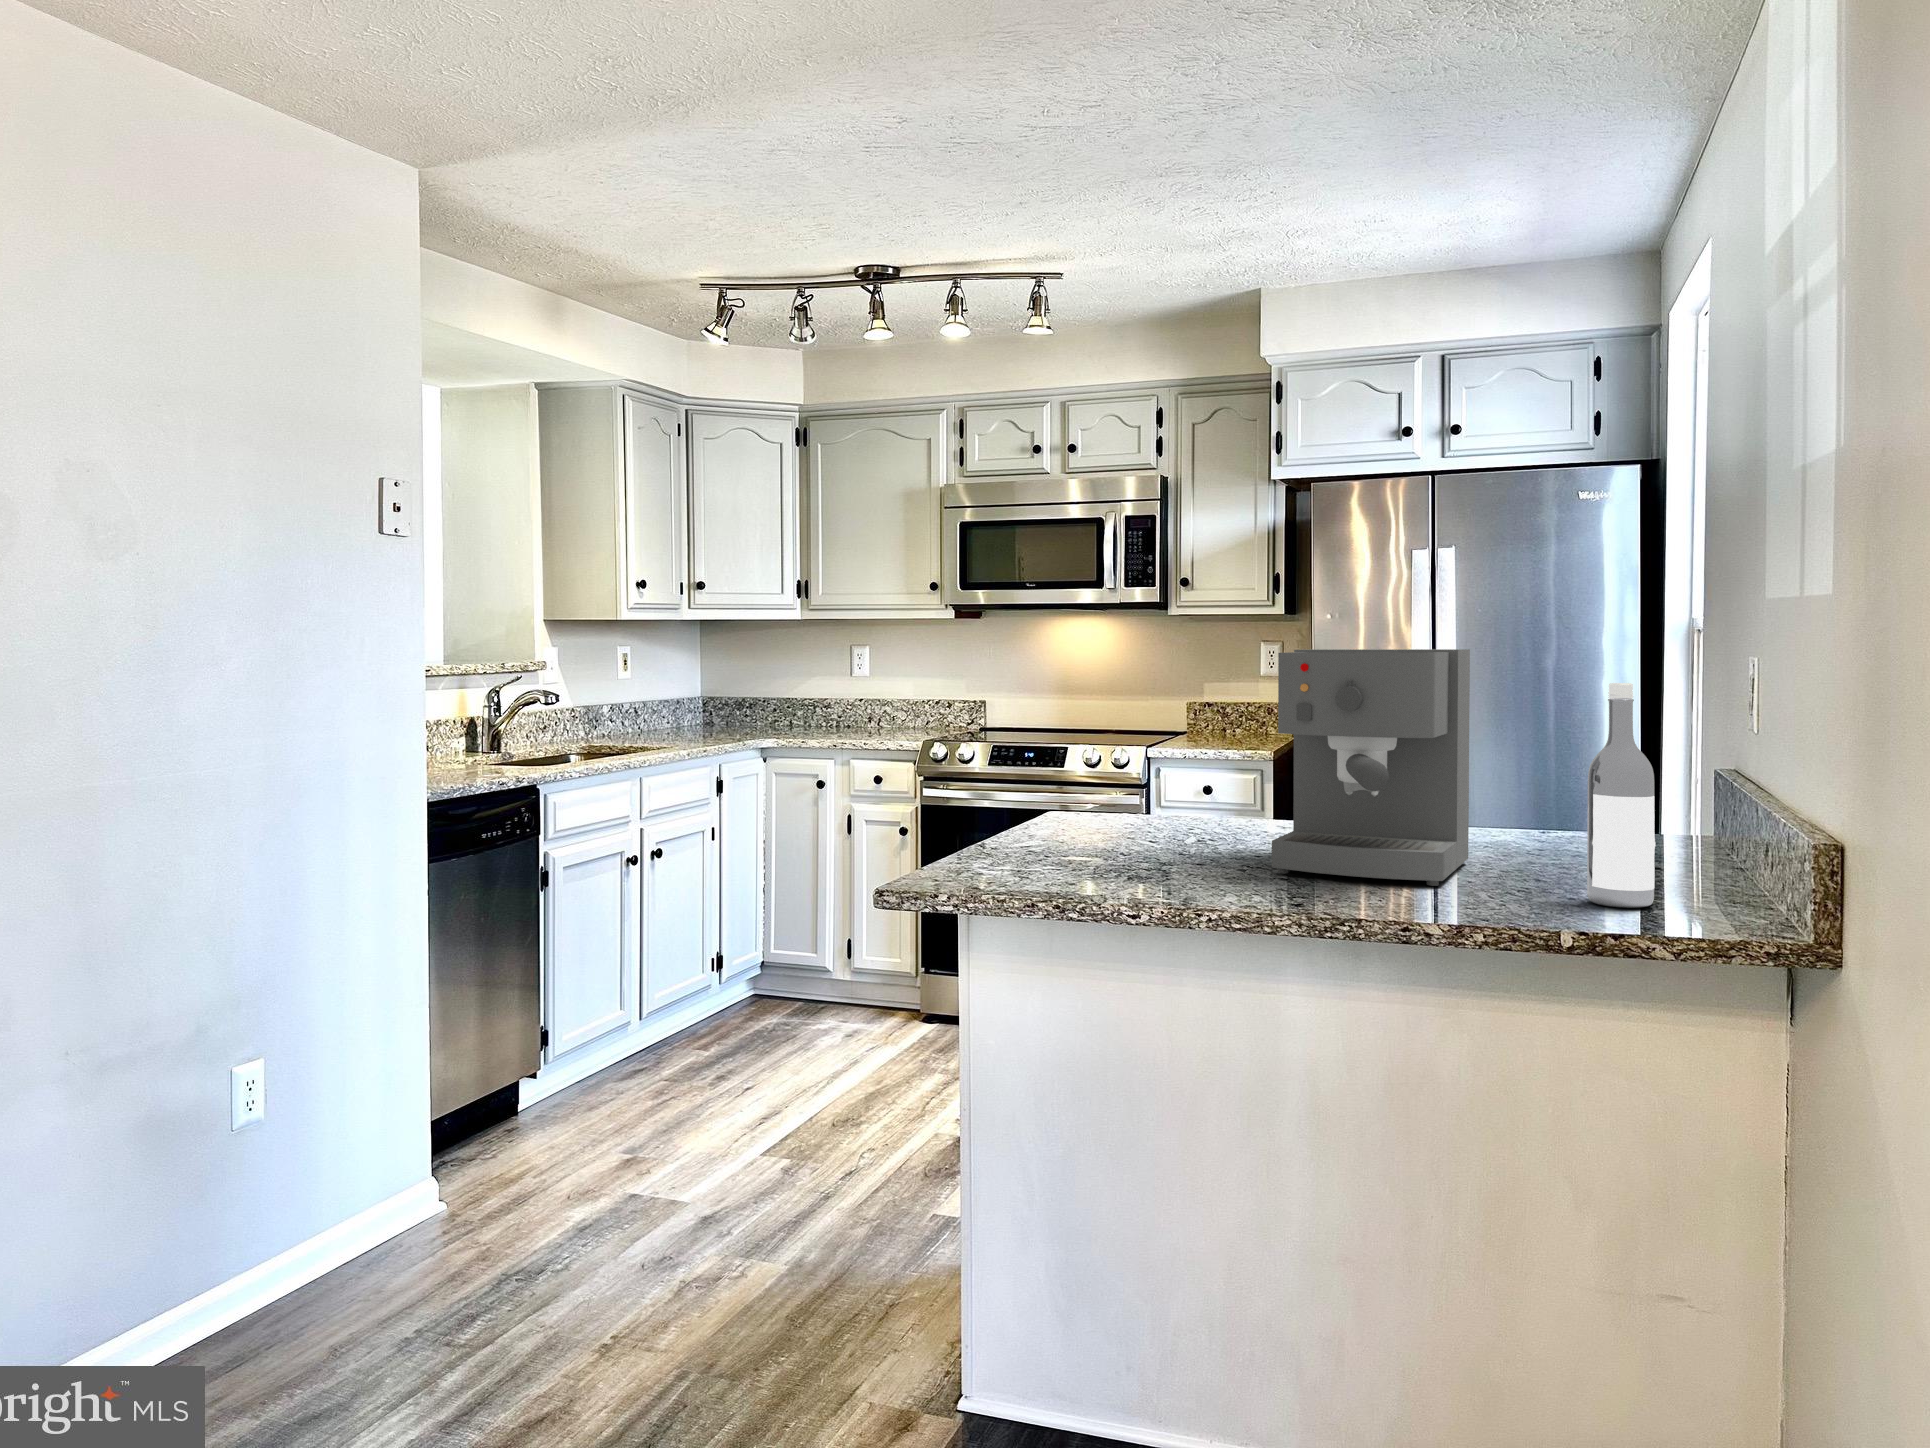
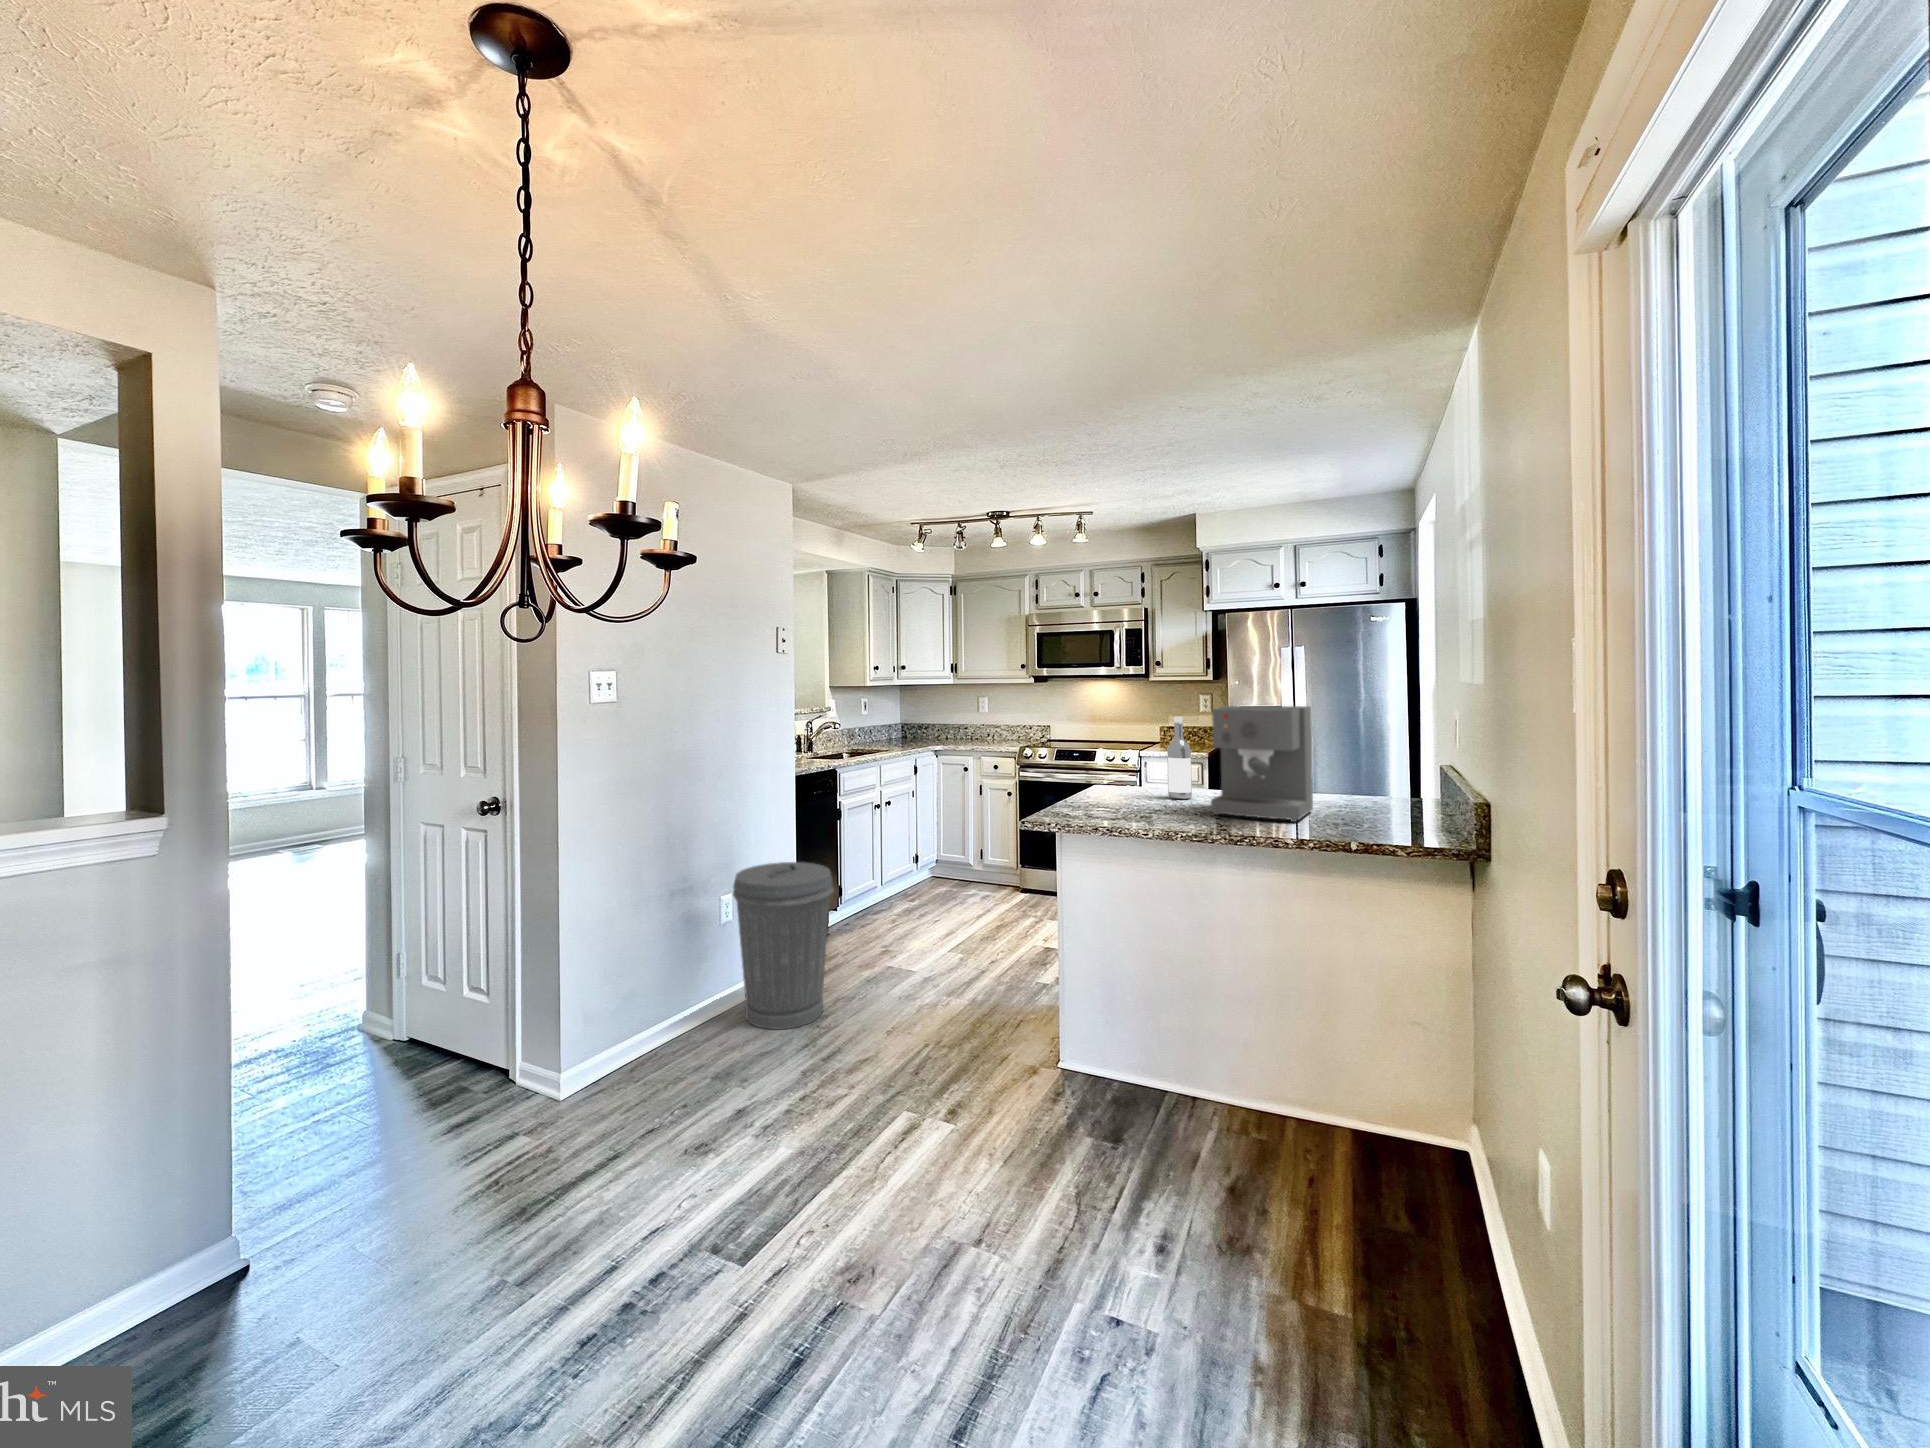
wine bottle: present [1587,683,1655,908] -> present [1167,717,1192,799]
trash can: none [249,988,491,1362] -> present [733,862,834,1030]

